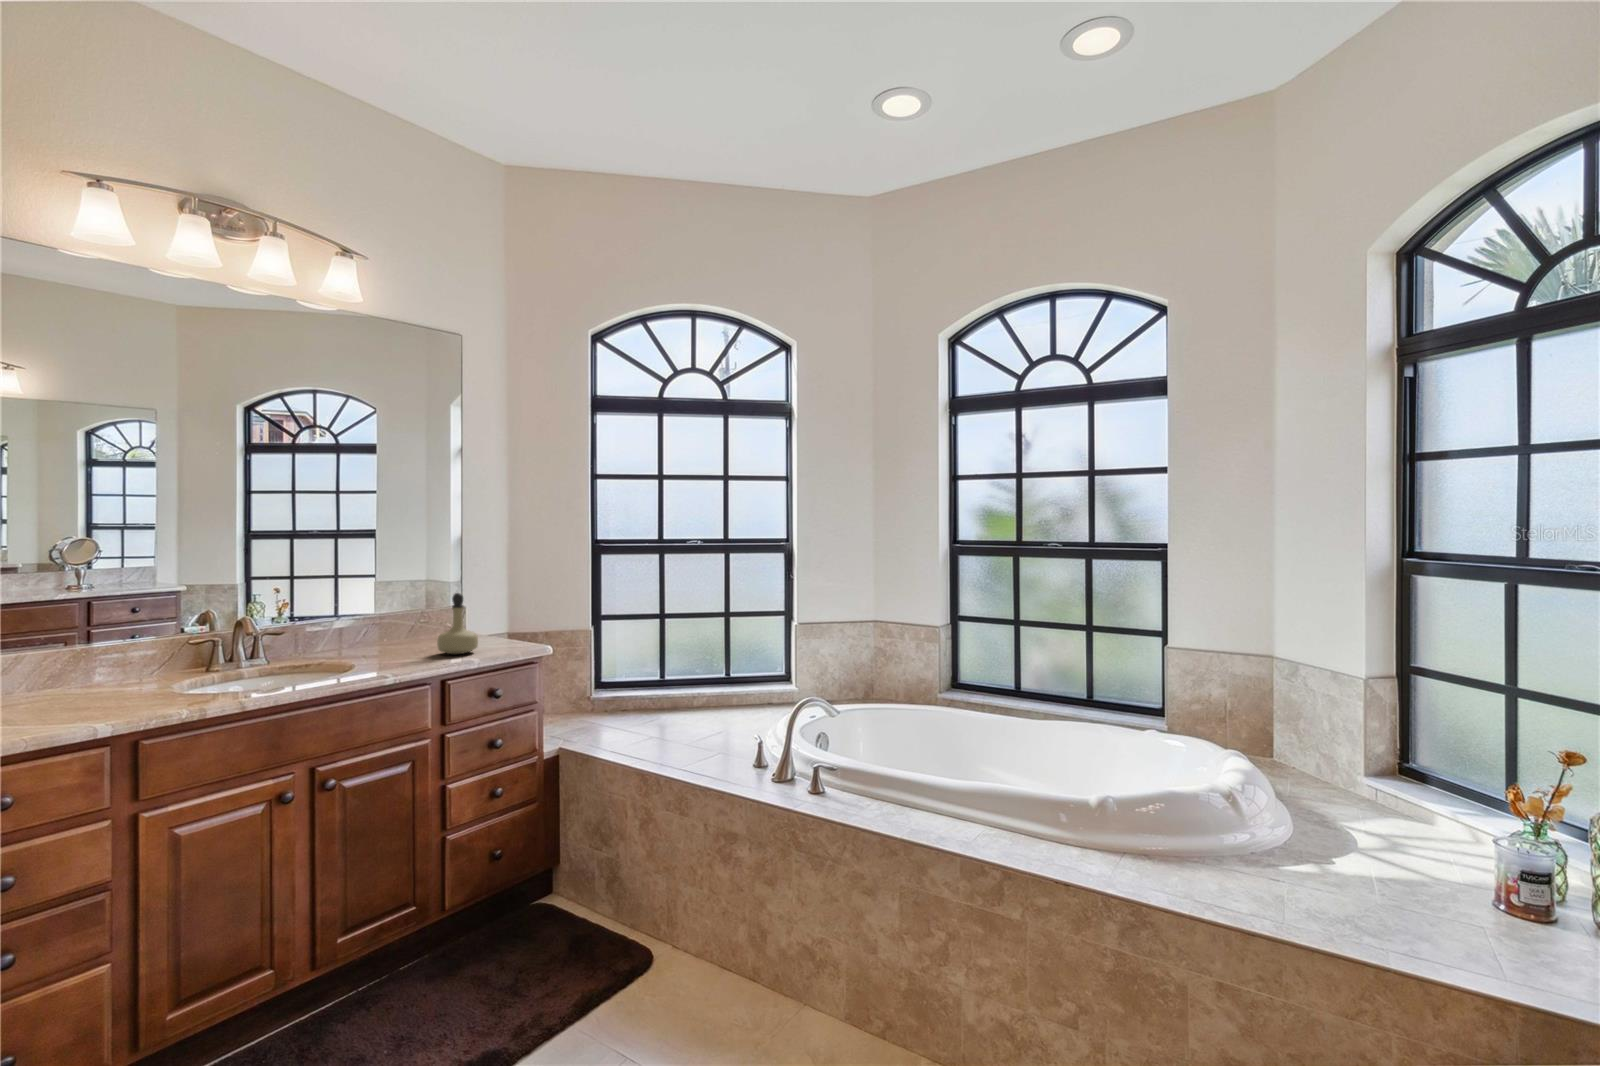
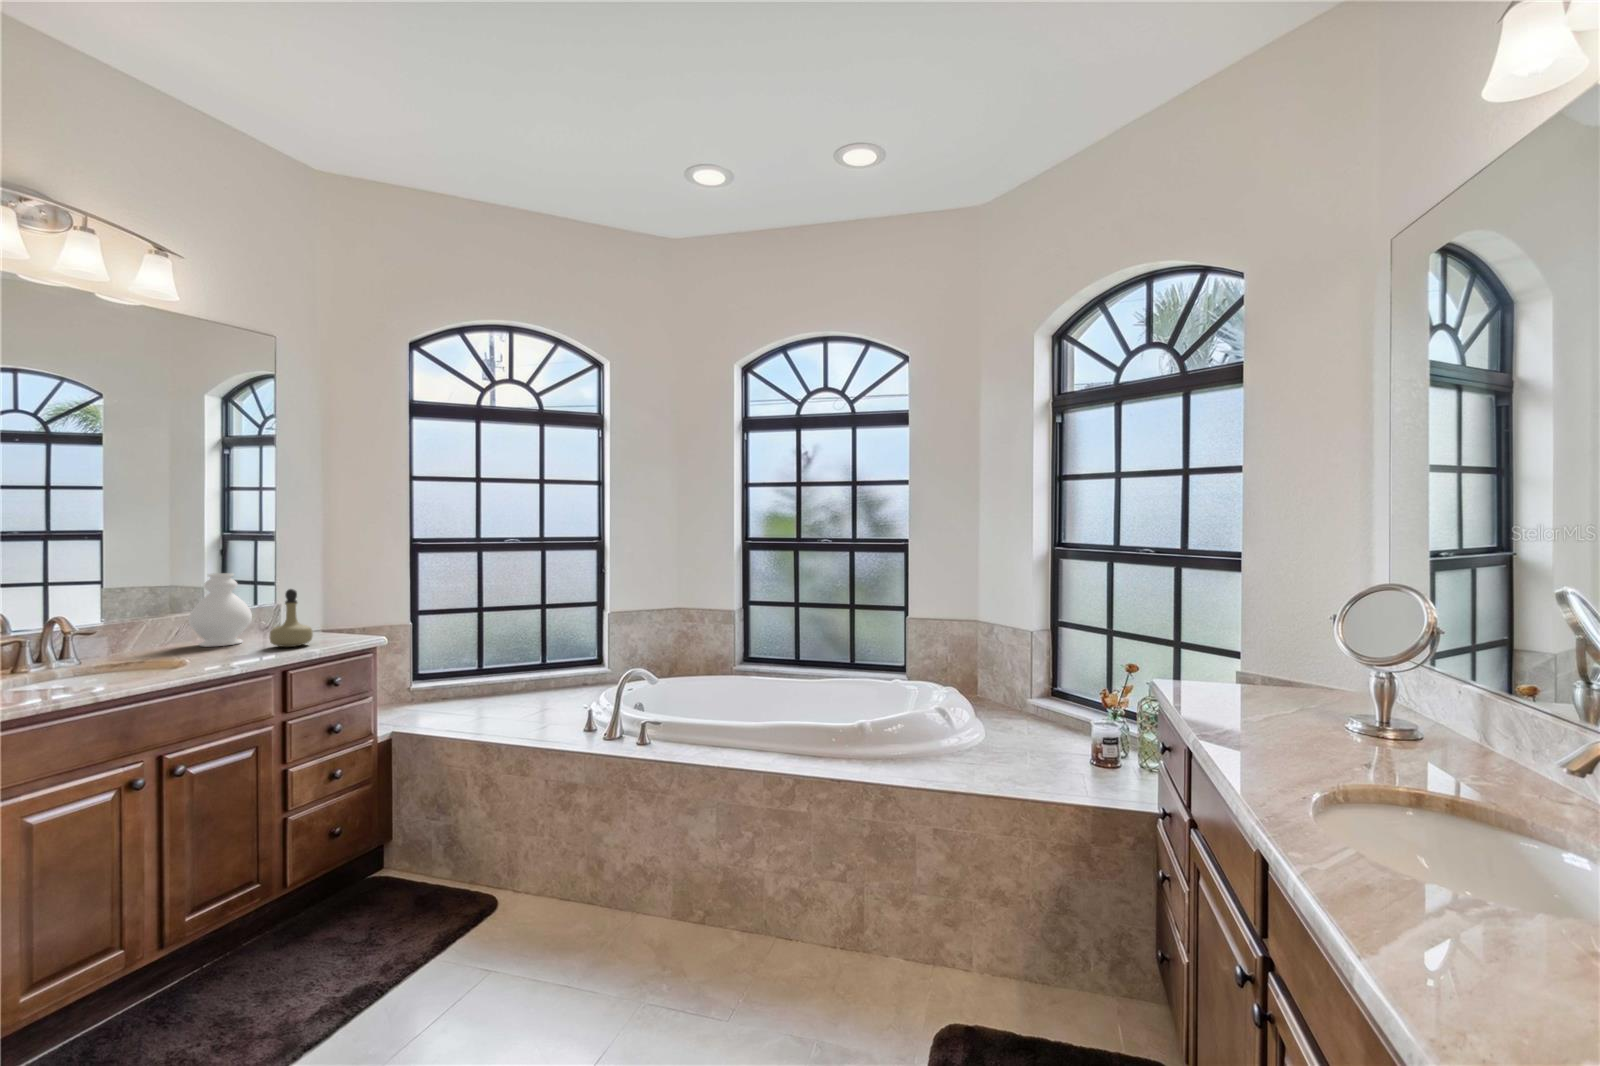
decorative vase: none [372,575,430,650] -> present [189,573,252,647]

